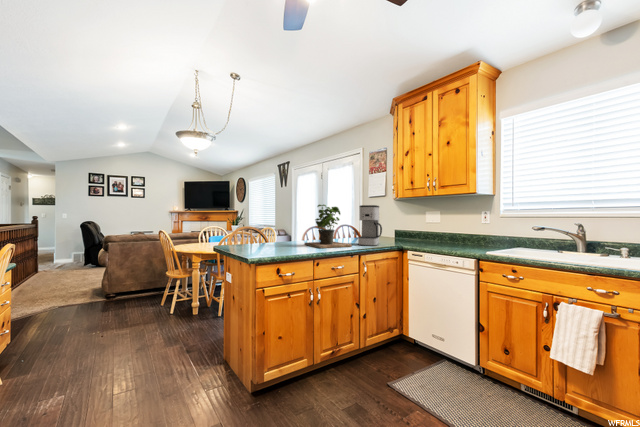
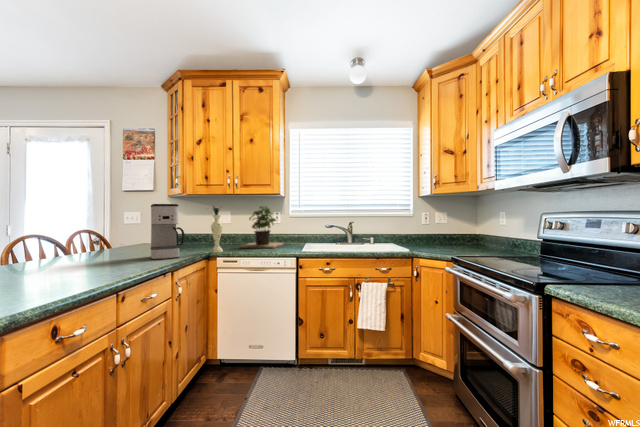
potted plant: present [304,205,352,248] -> present [239,206,284,248]
vase: none [401,205,419,246] -> present [211,207,223,253]

